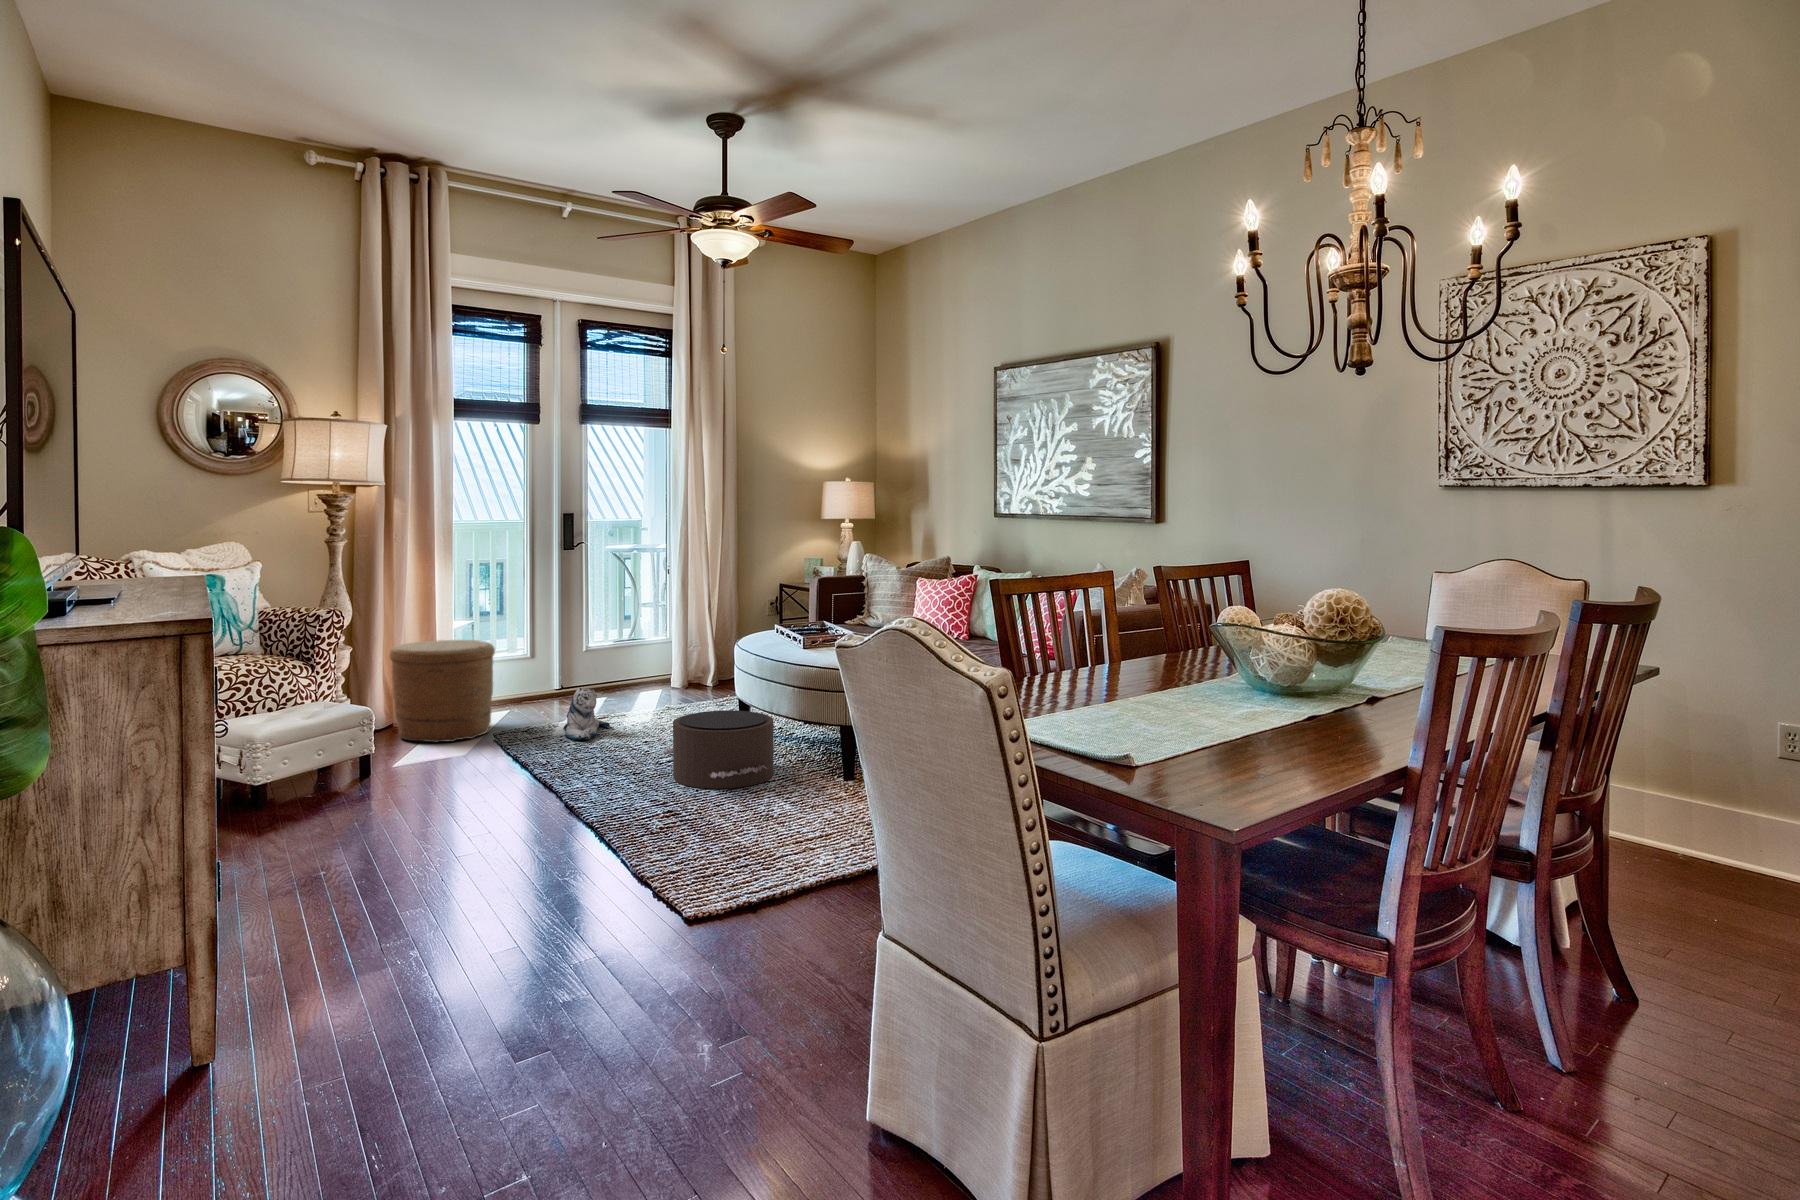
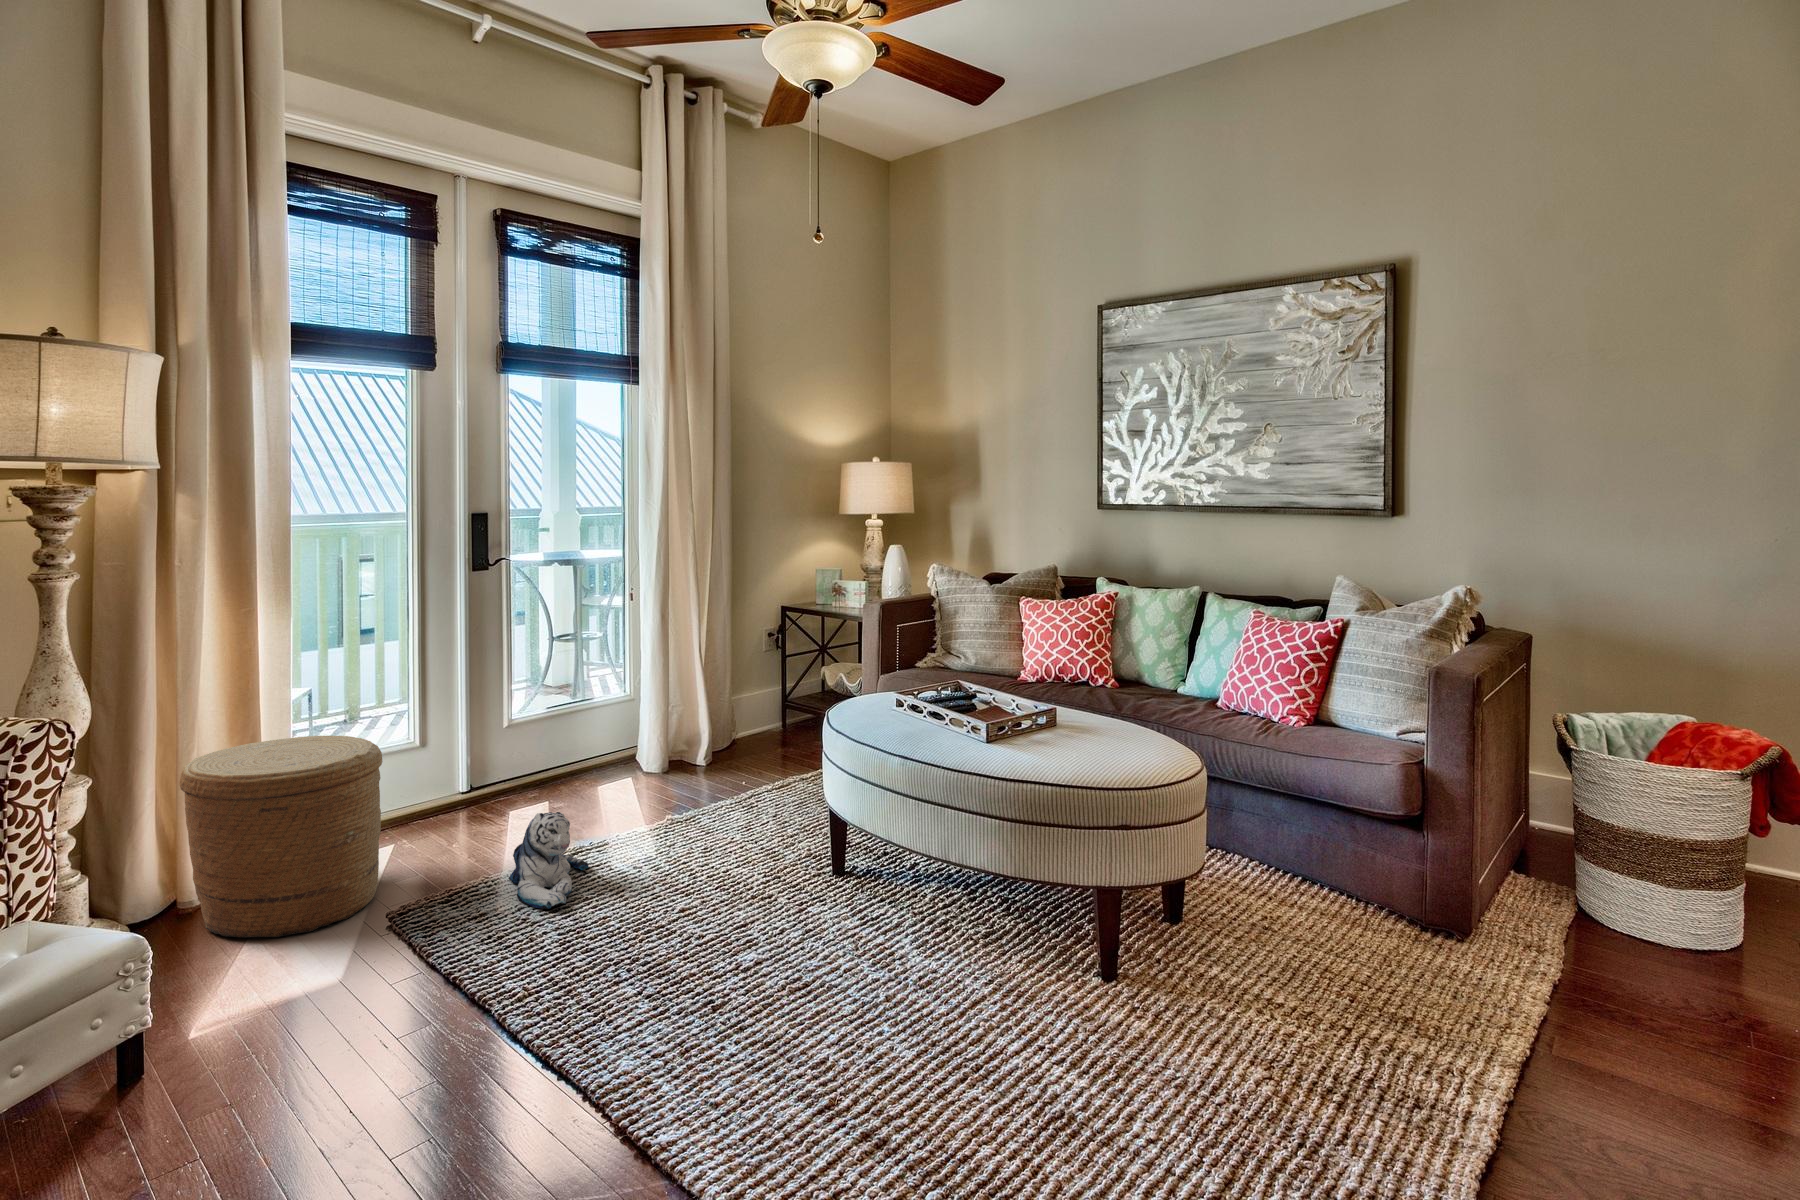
pouf: present [663,710,773,789] -> none [730,860,957,1039]

